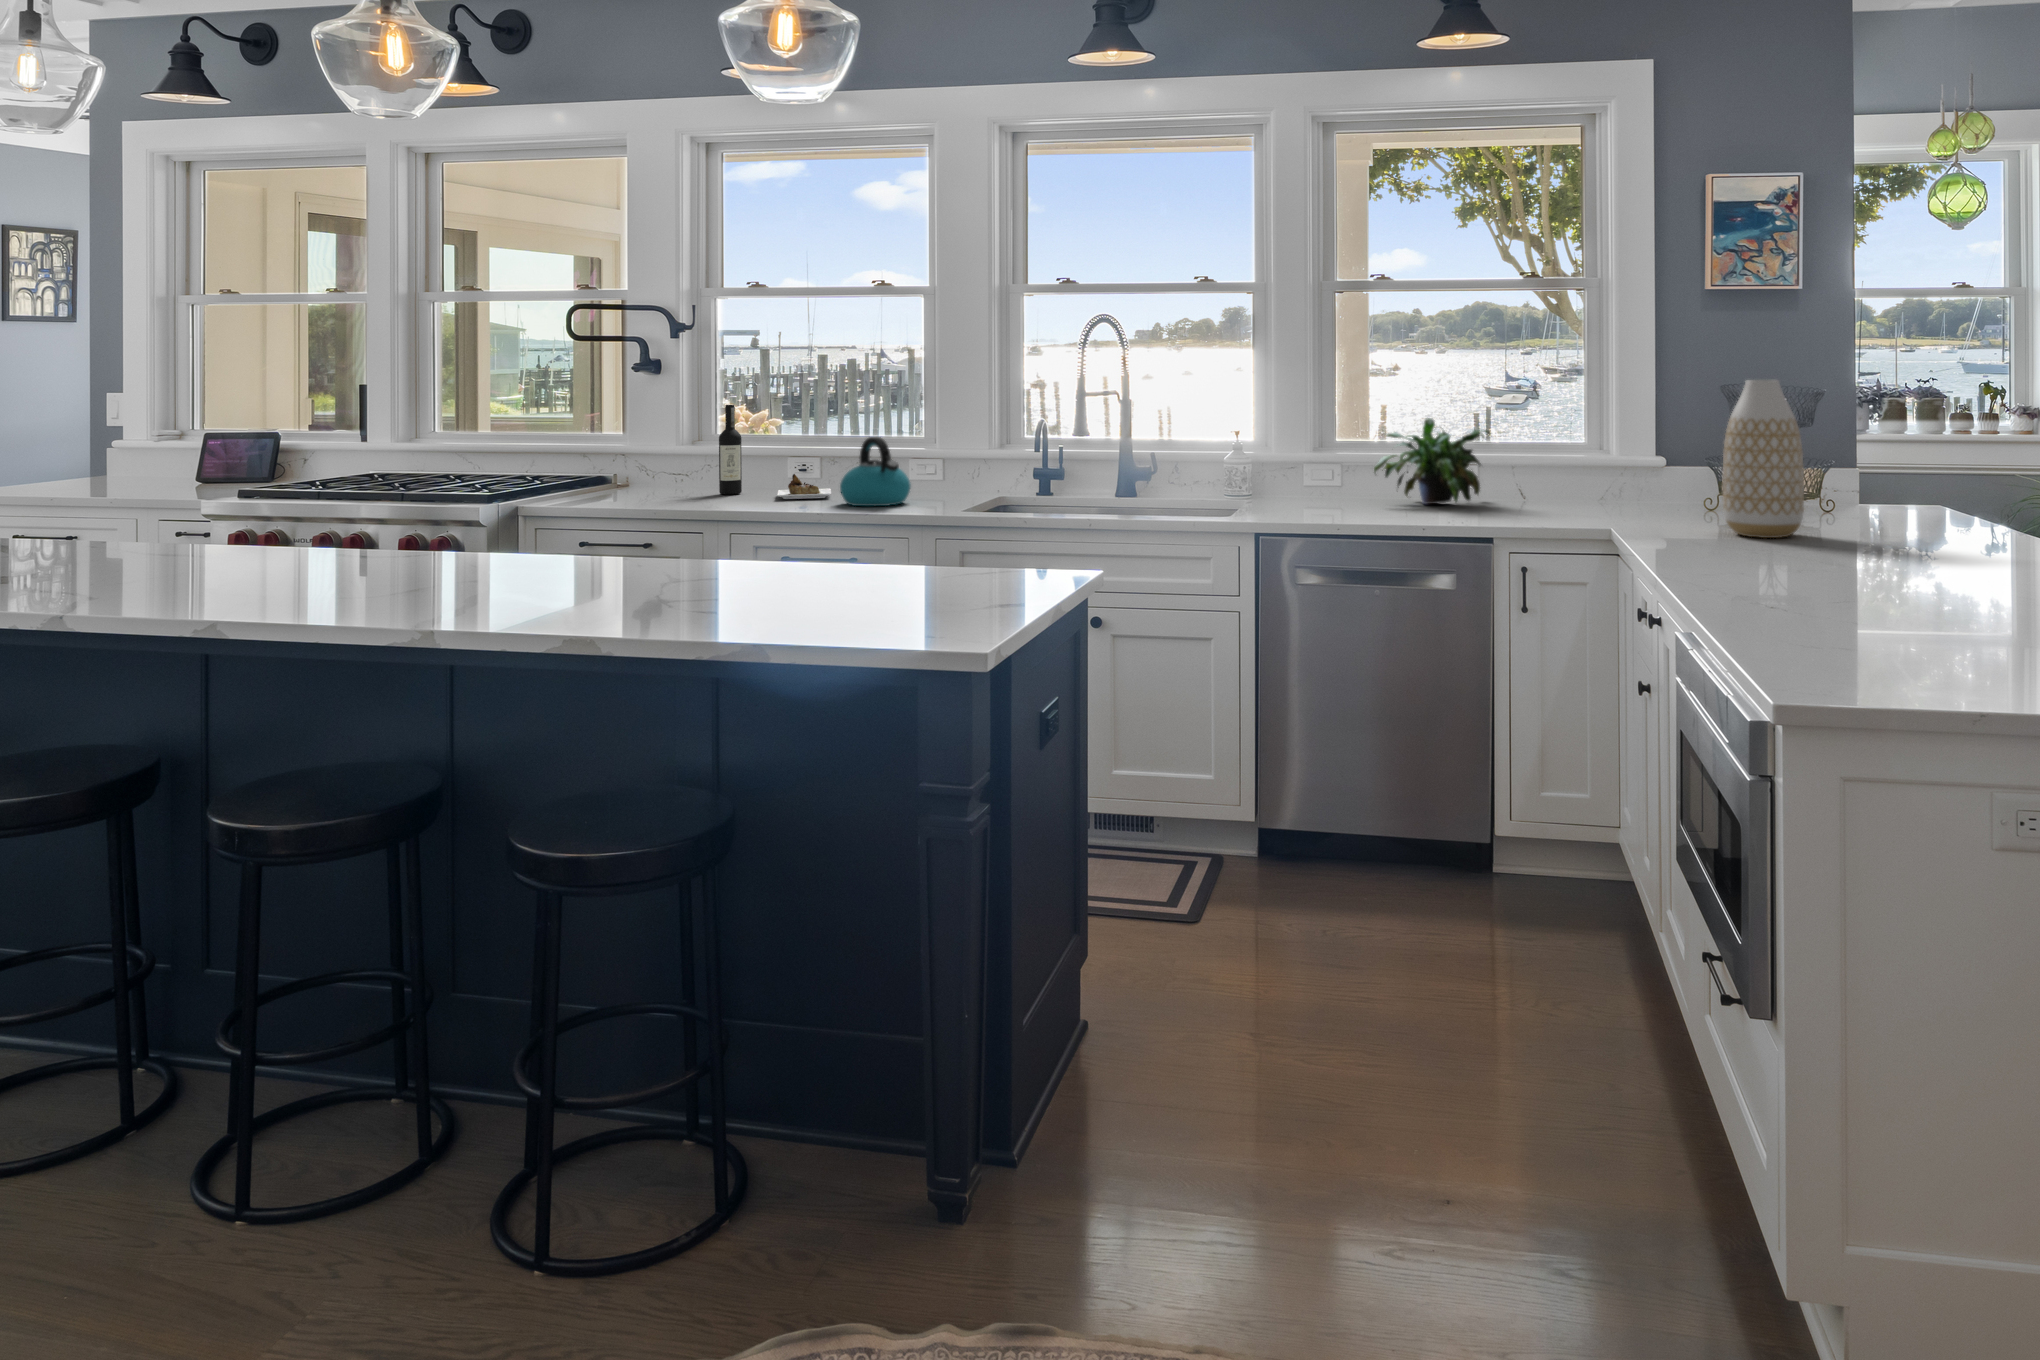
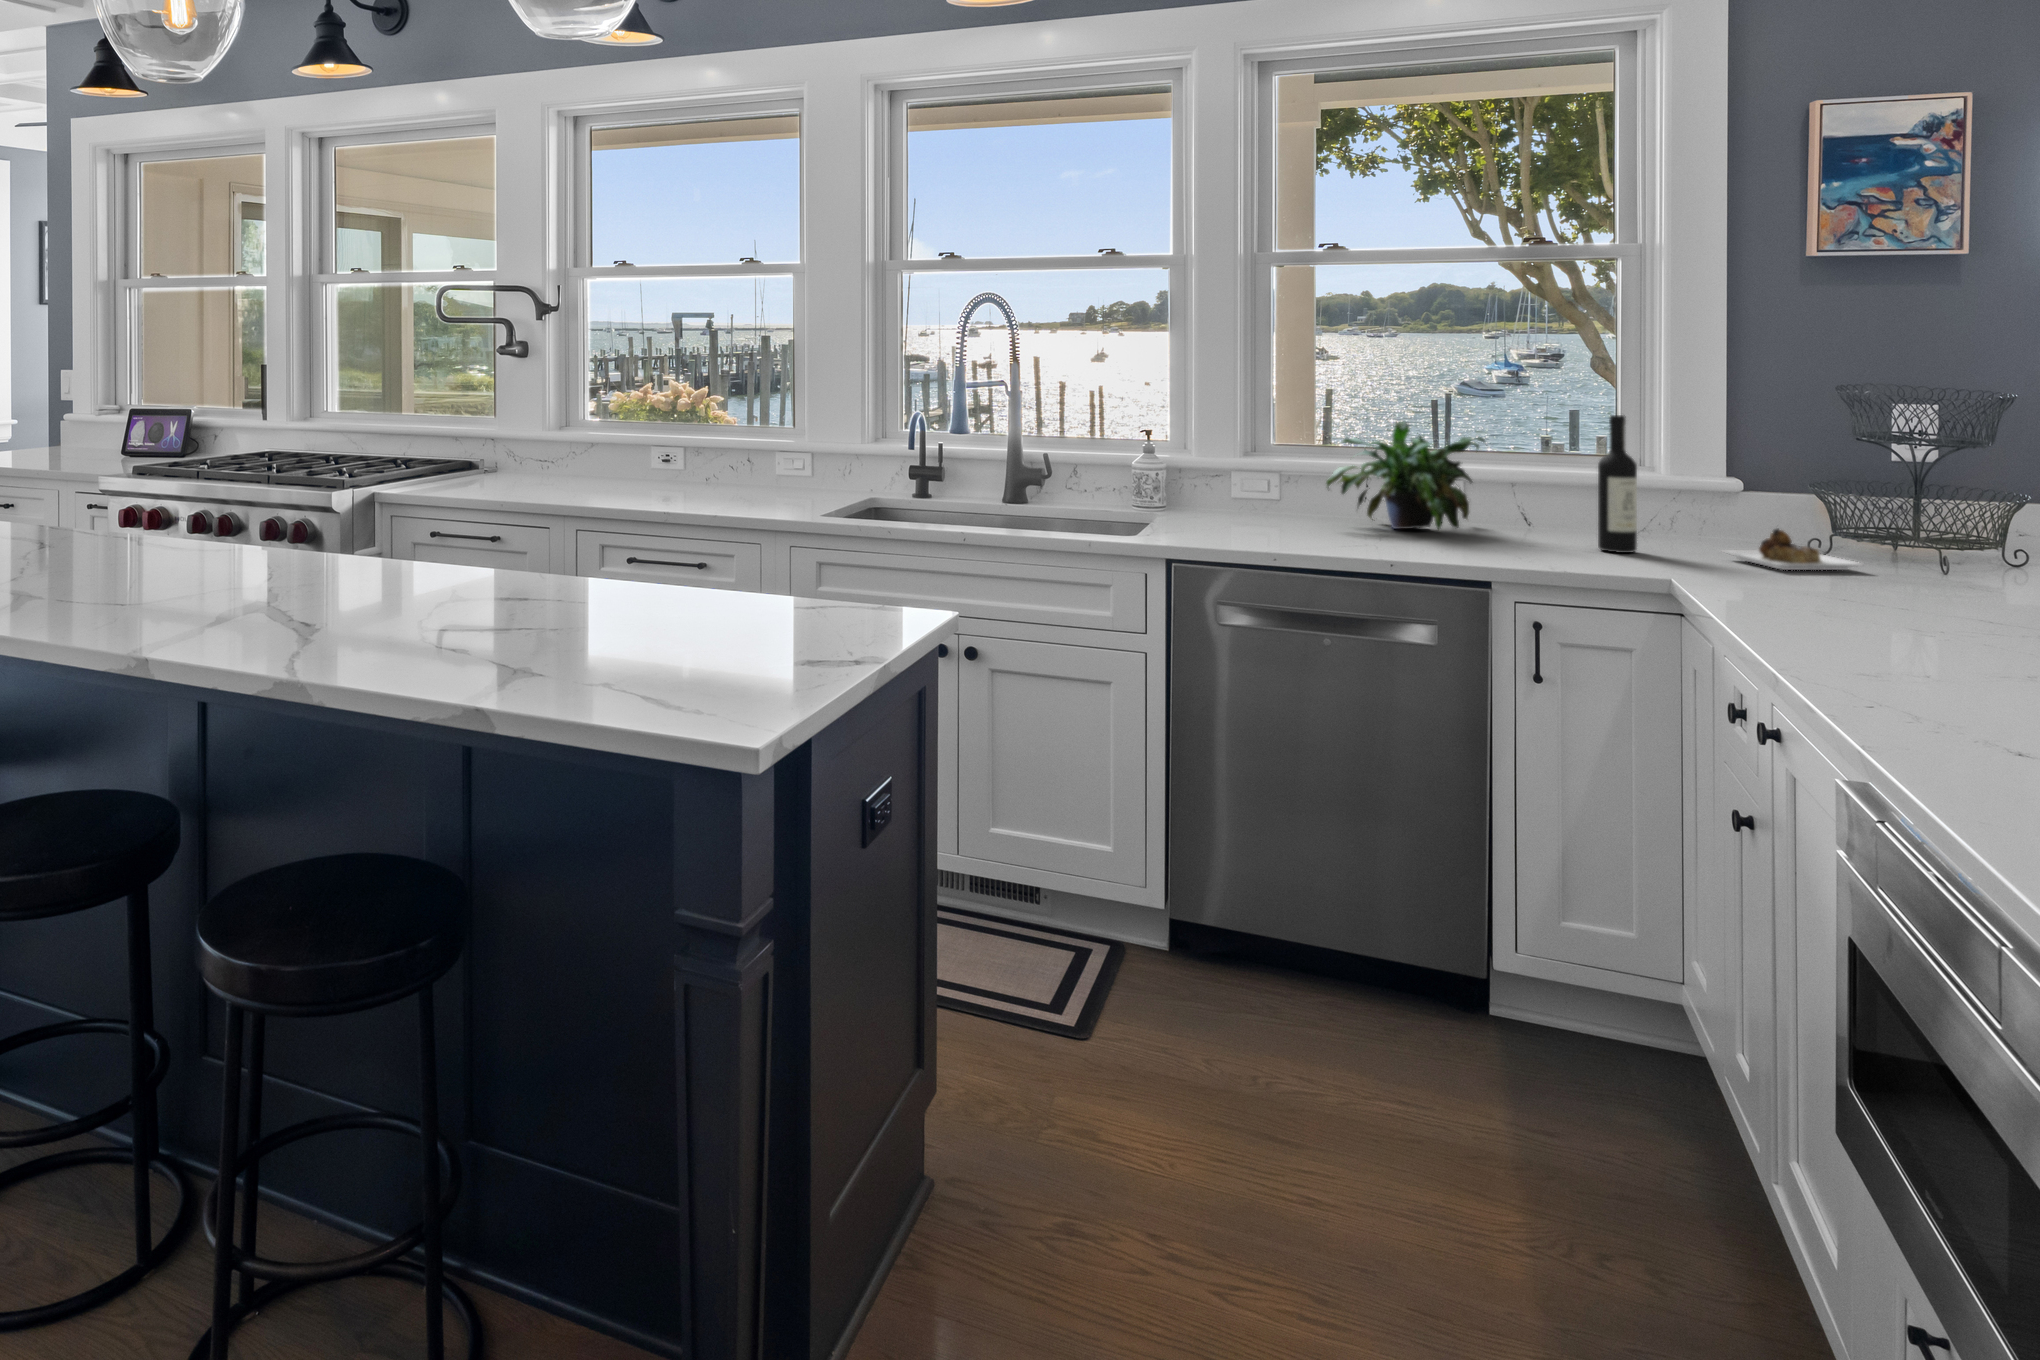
vase: present [1723,380,1804,538] -> none [1858,380,2001,608]
wine bottle: present [719,405,831,499] -> present [1598,415,1863,570]
kettle: present [840,437,911,506] -> none [693,429,770,506]

